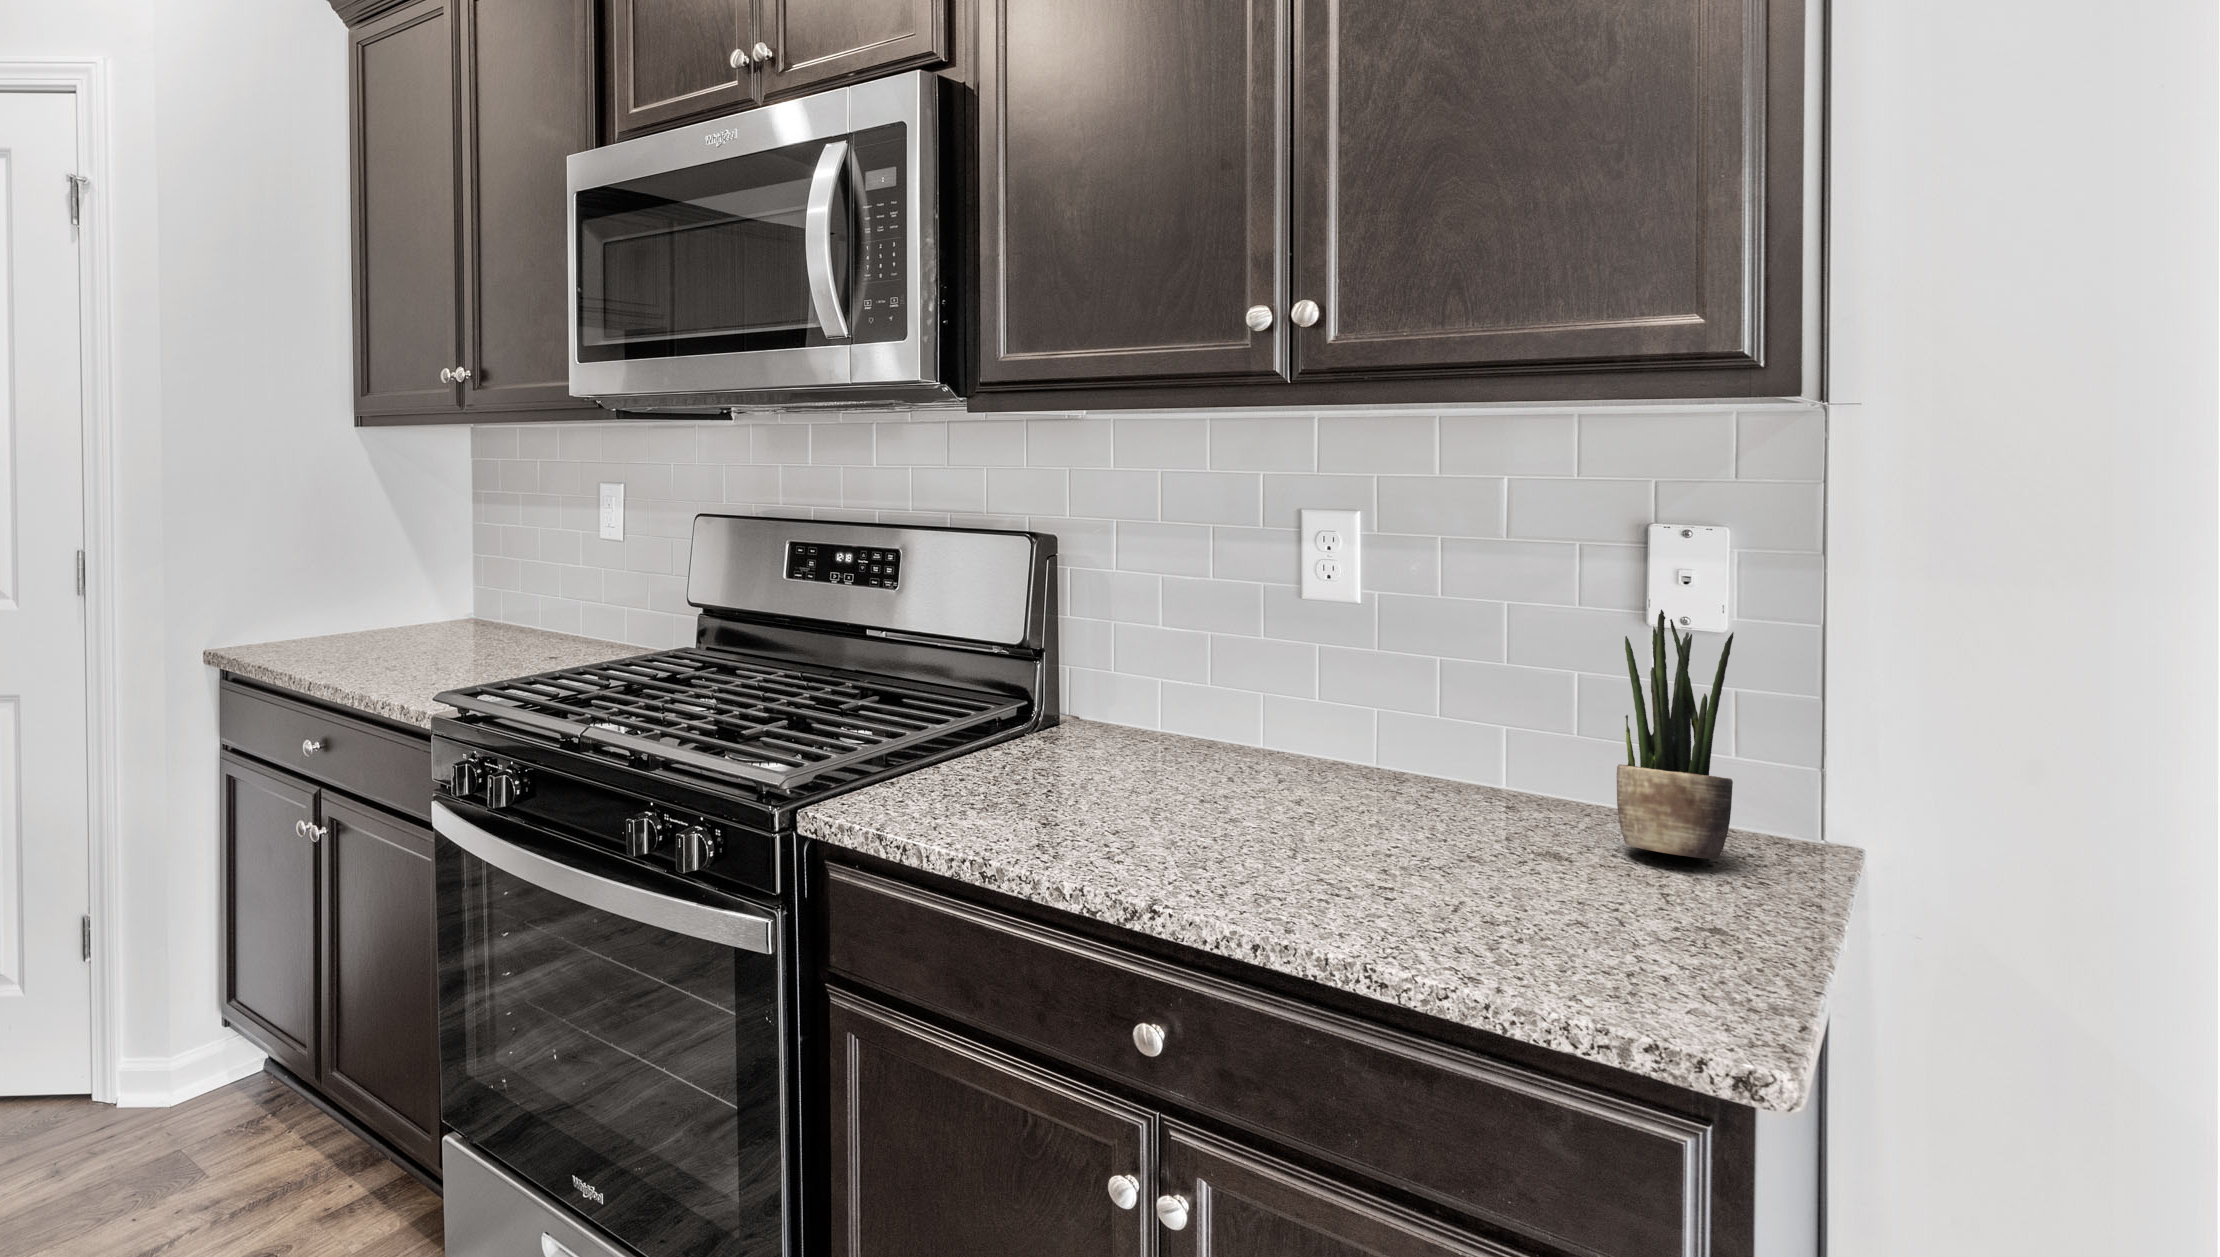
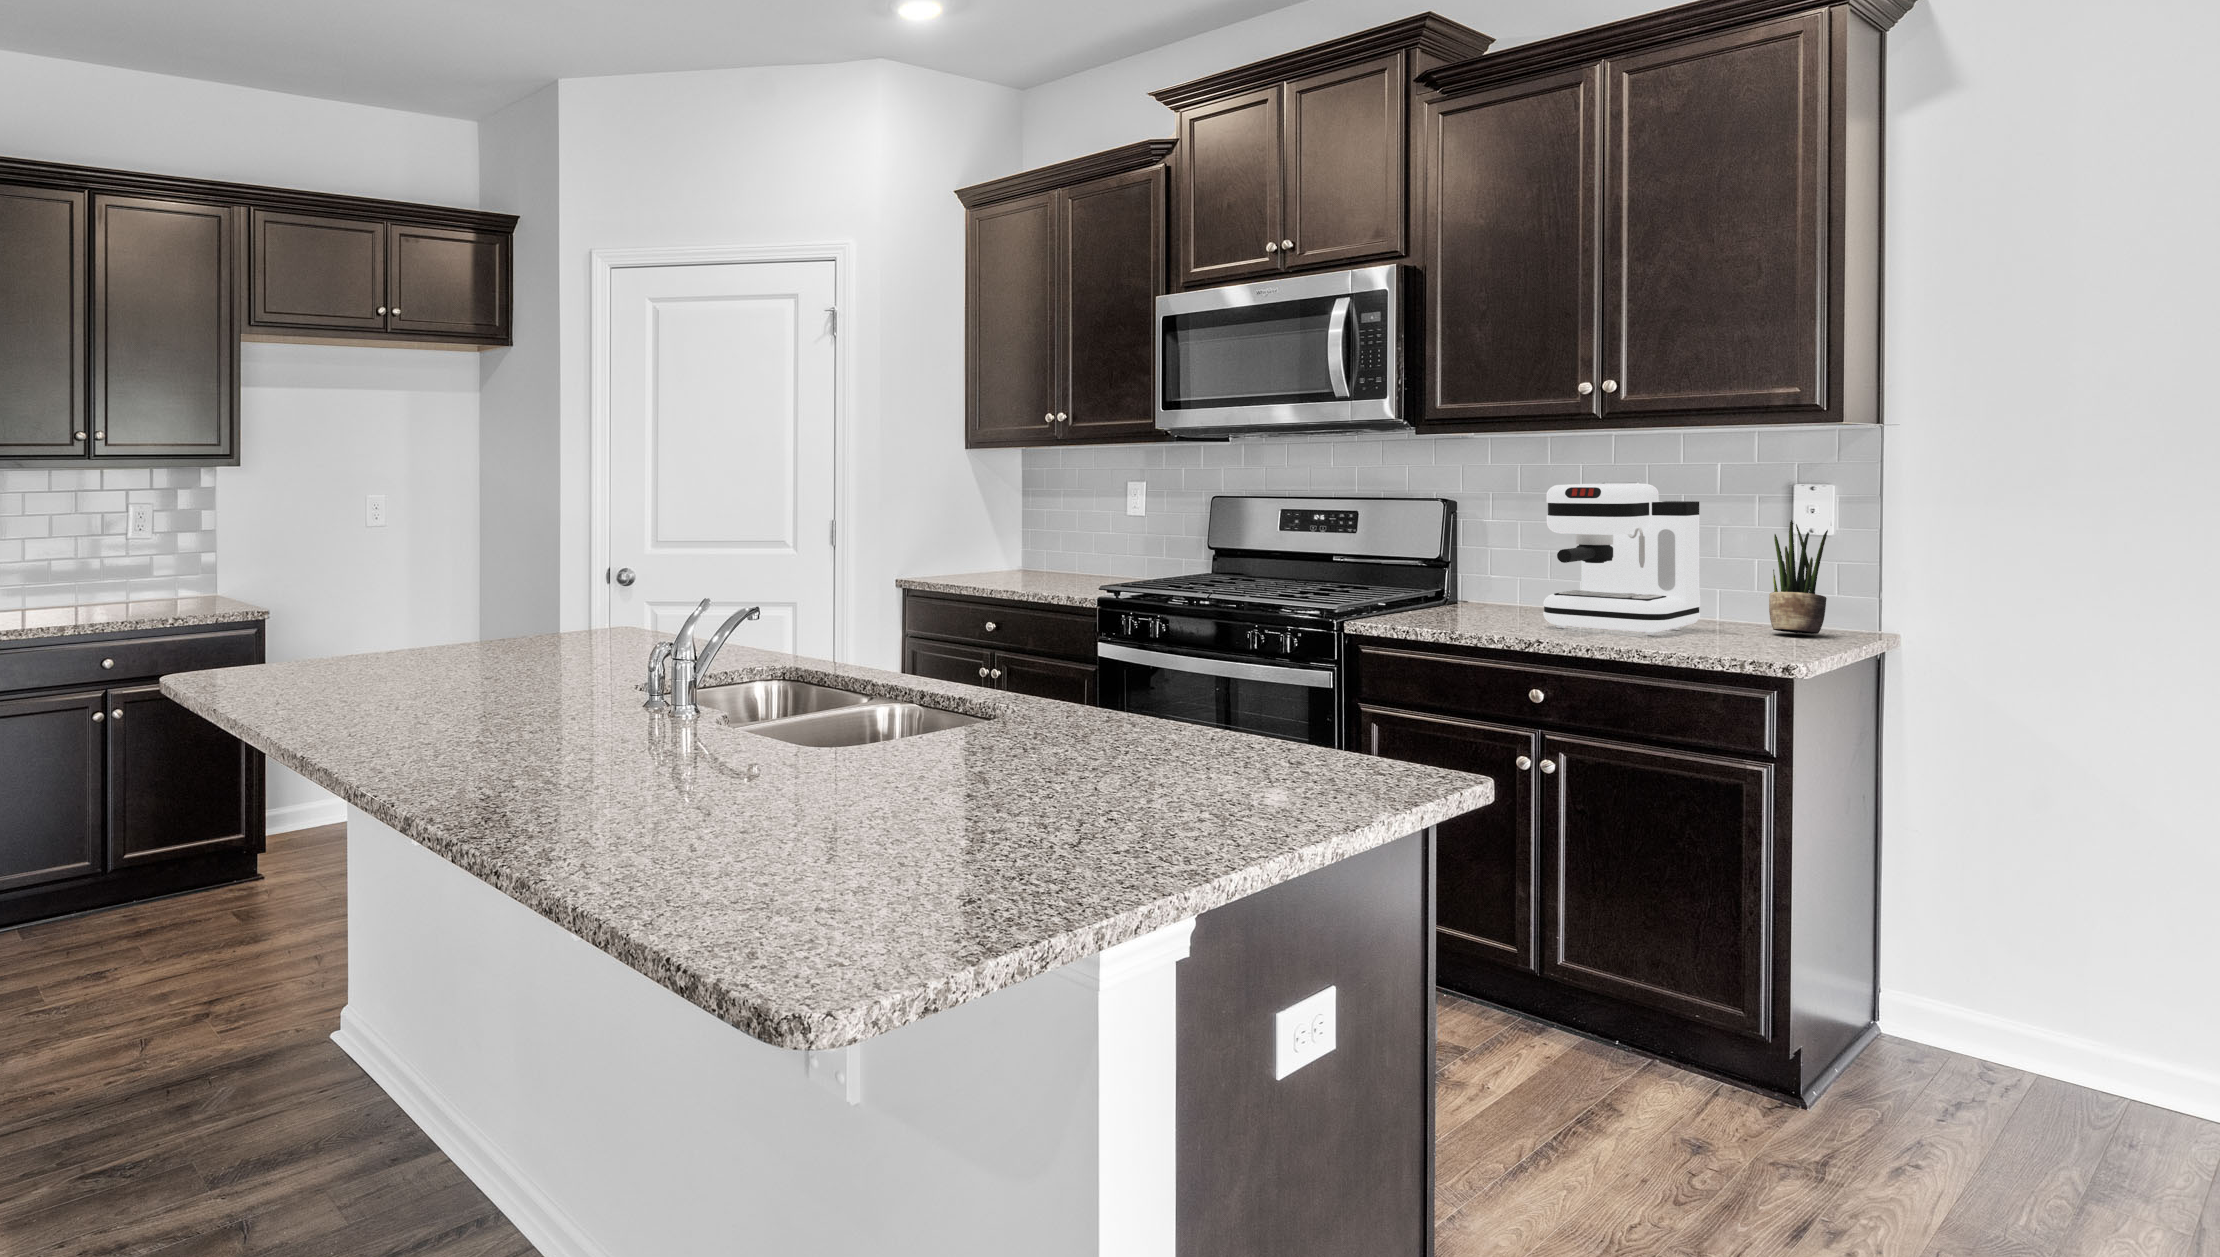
coffee maker: none [1178,522,1481,873] -> present [1543,484,1700,635]

